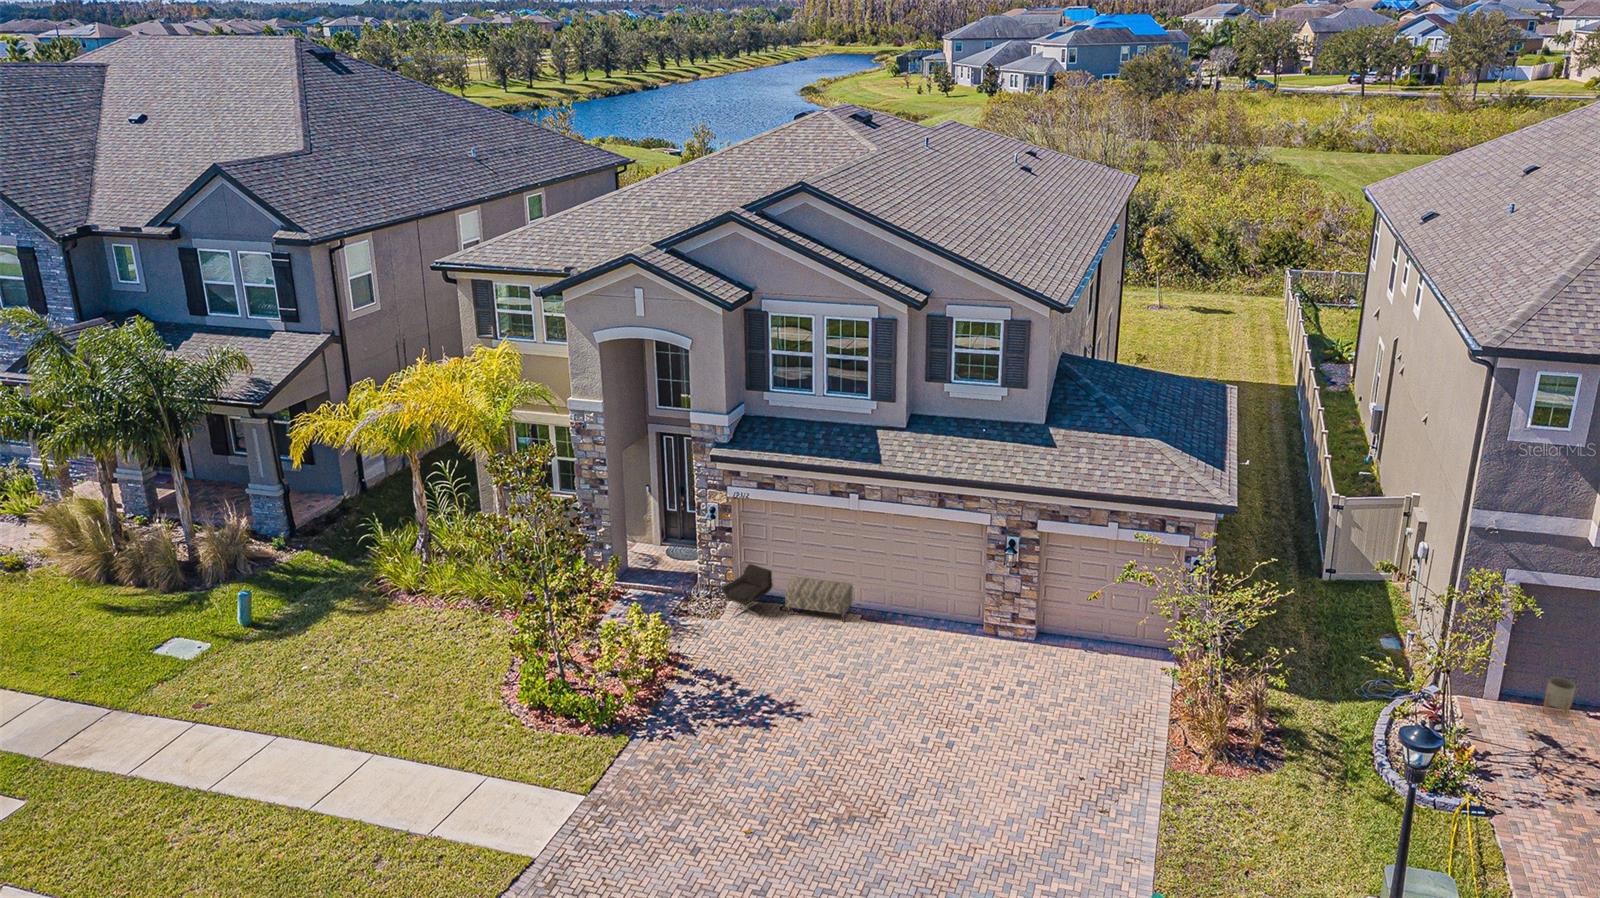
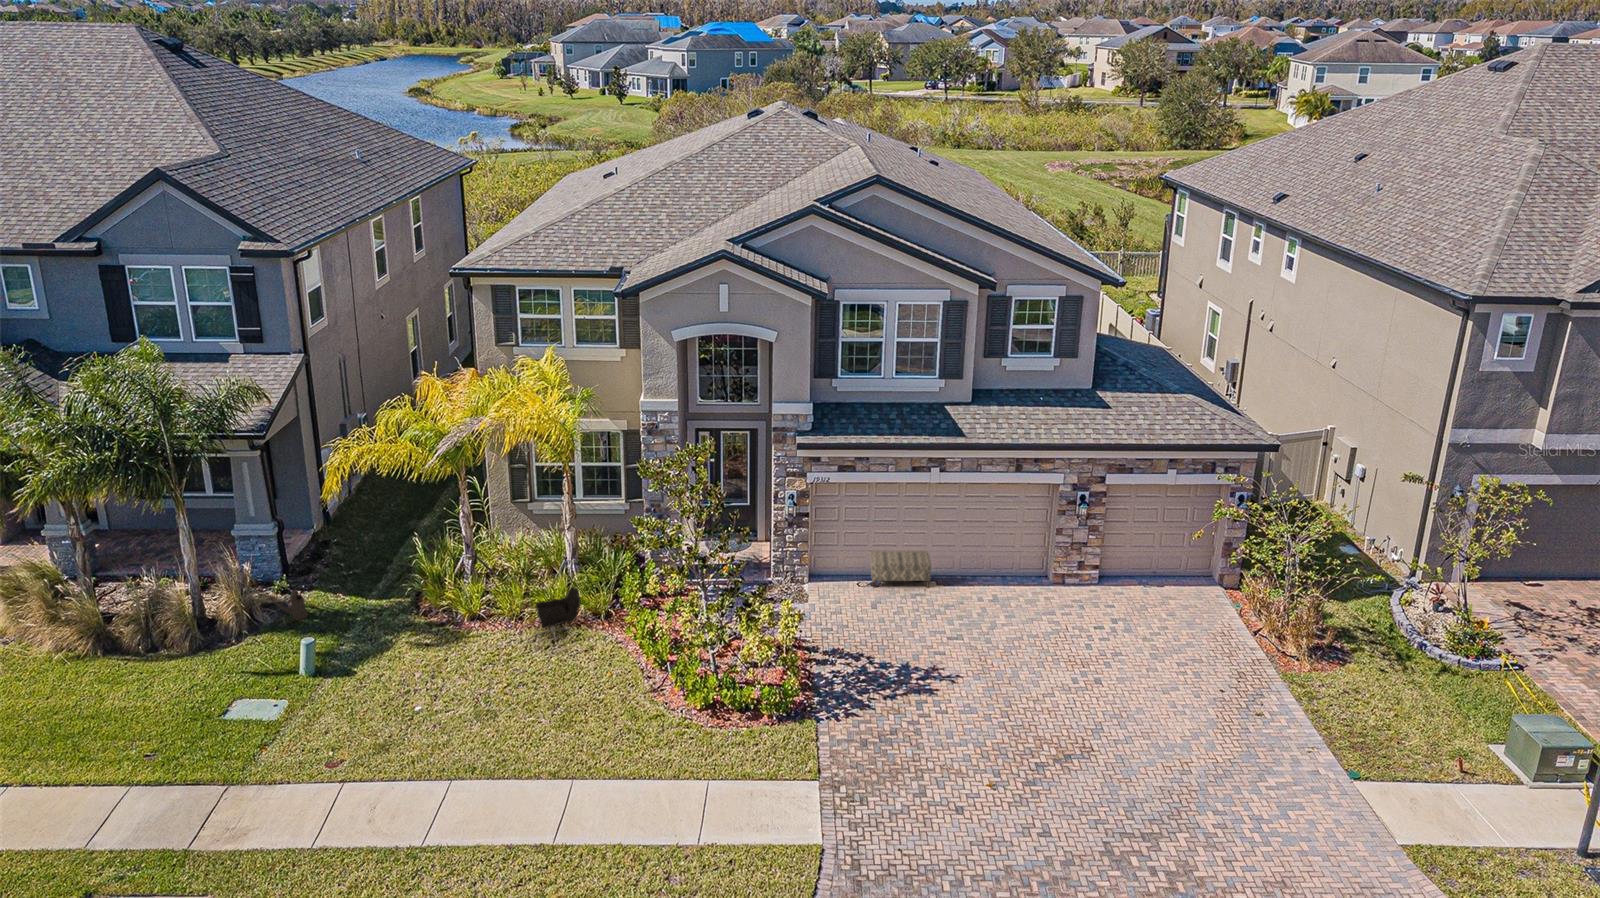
watering can: none [242,549,278,577] -> present [269,590,311,620]
lounge chair: present [721,564,773,616] -> present [536,588,581,640]
planter: present [1543,677,1576,718] -> none [1502,558,1529,589]

